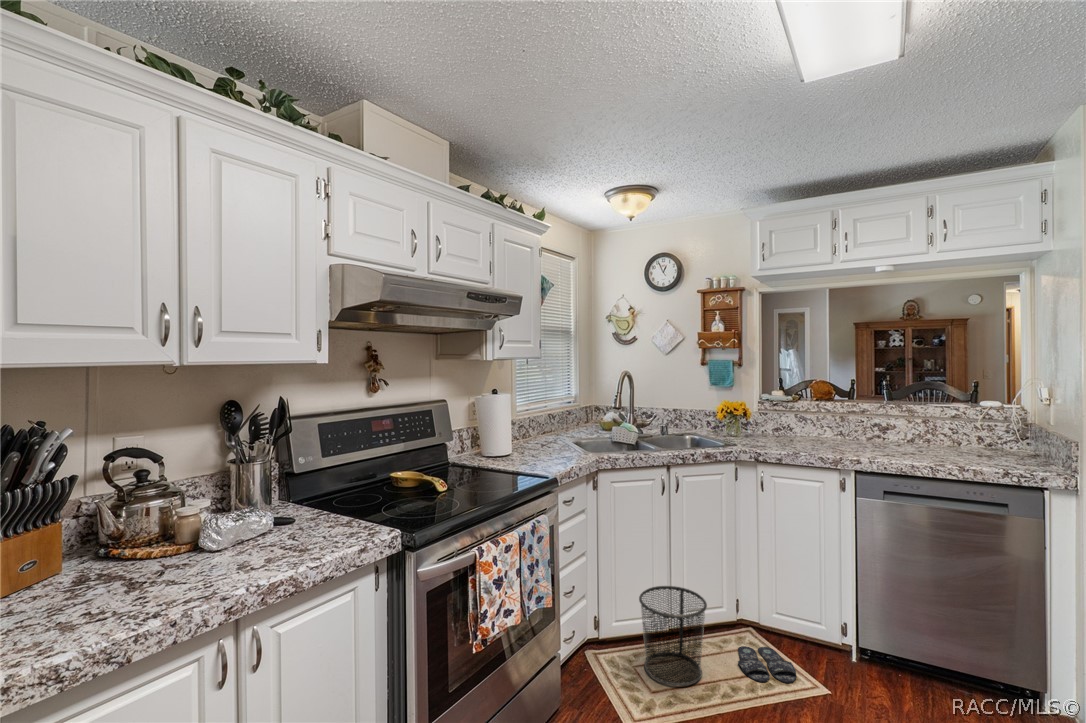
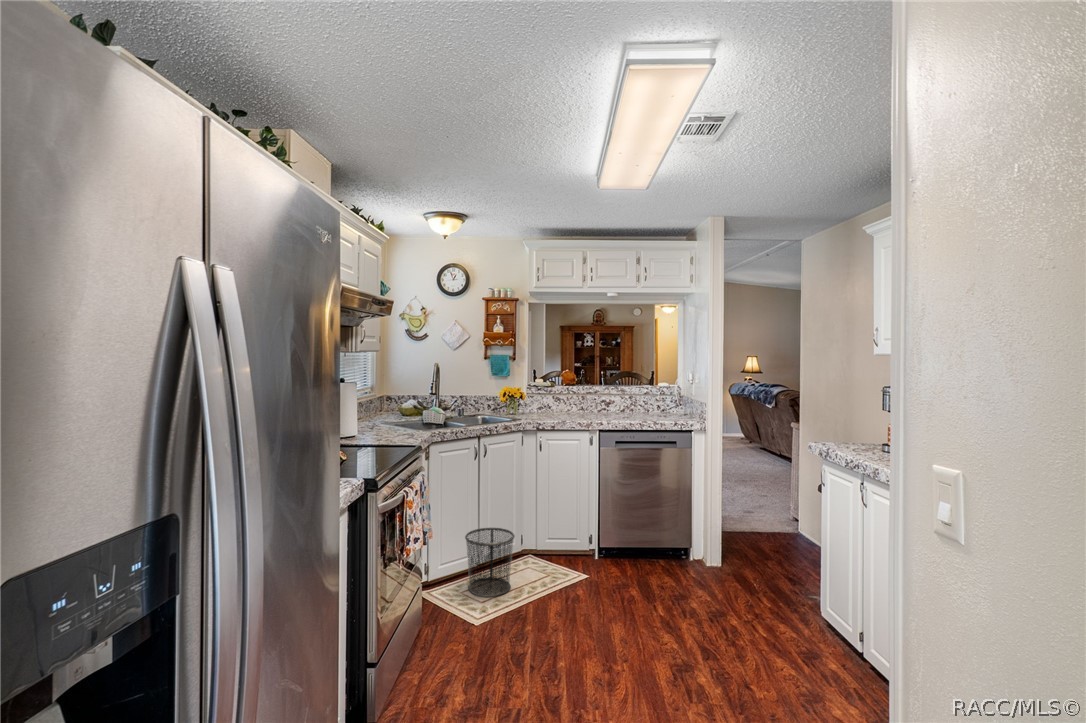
slippers: present [738,646,796,683] -> none [527,562,568,581]

